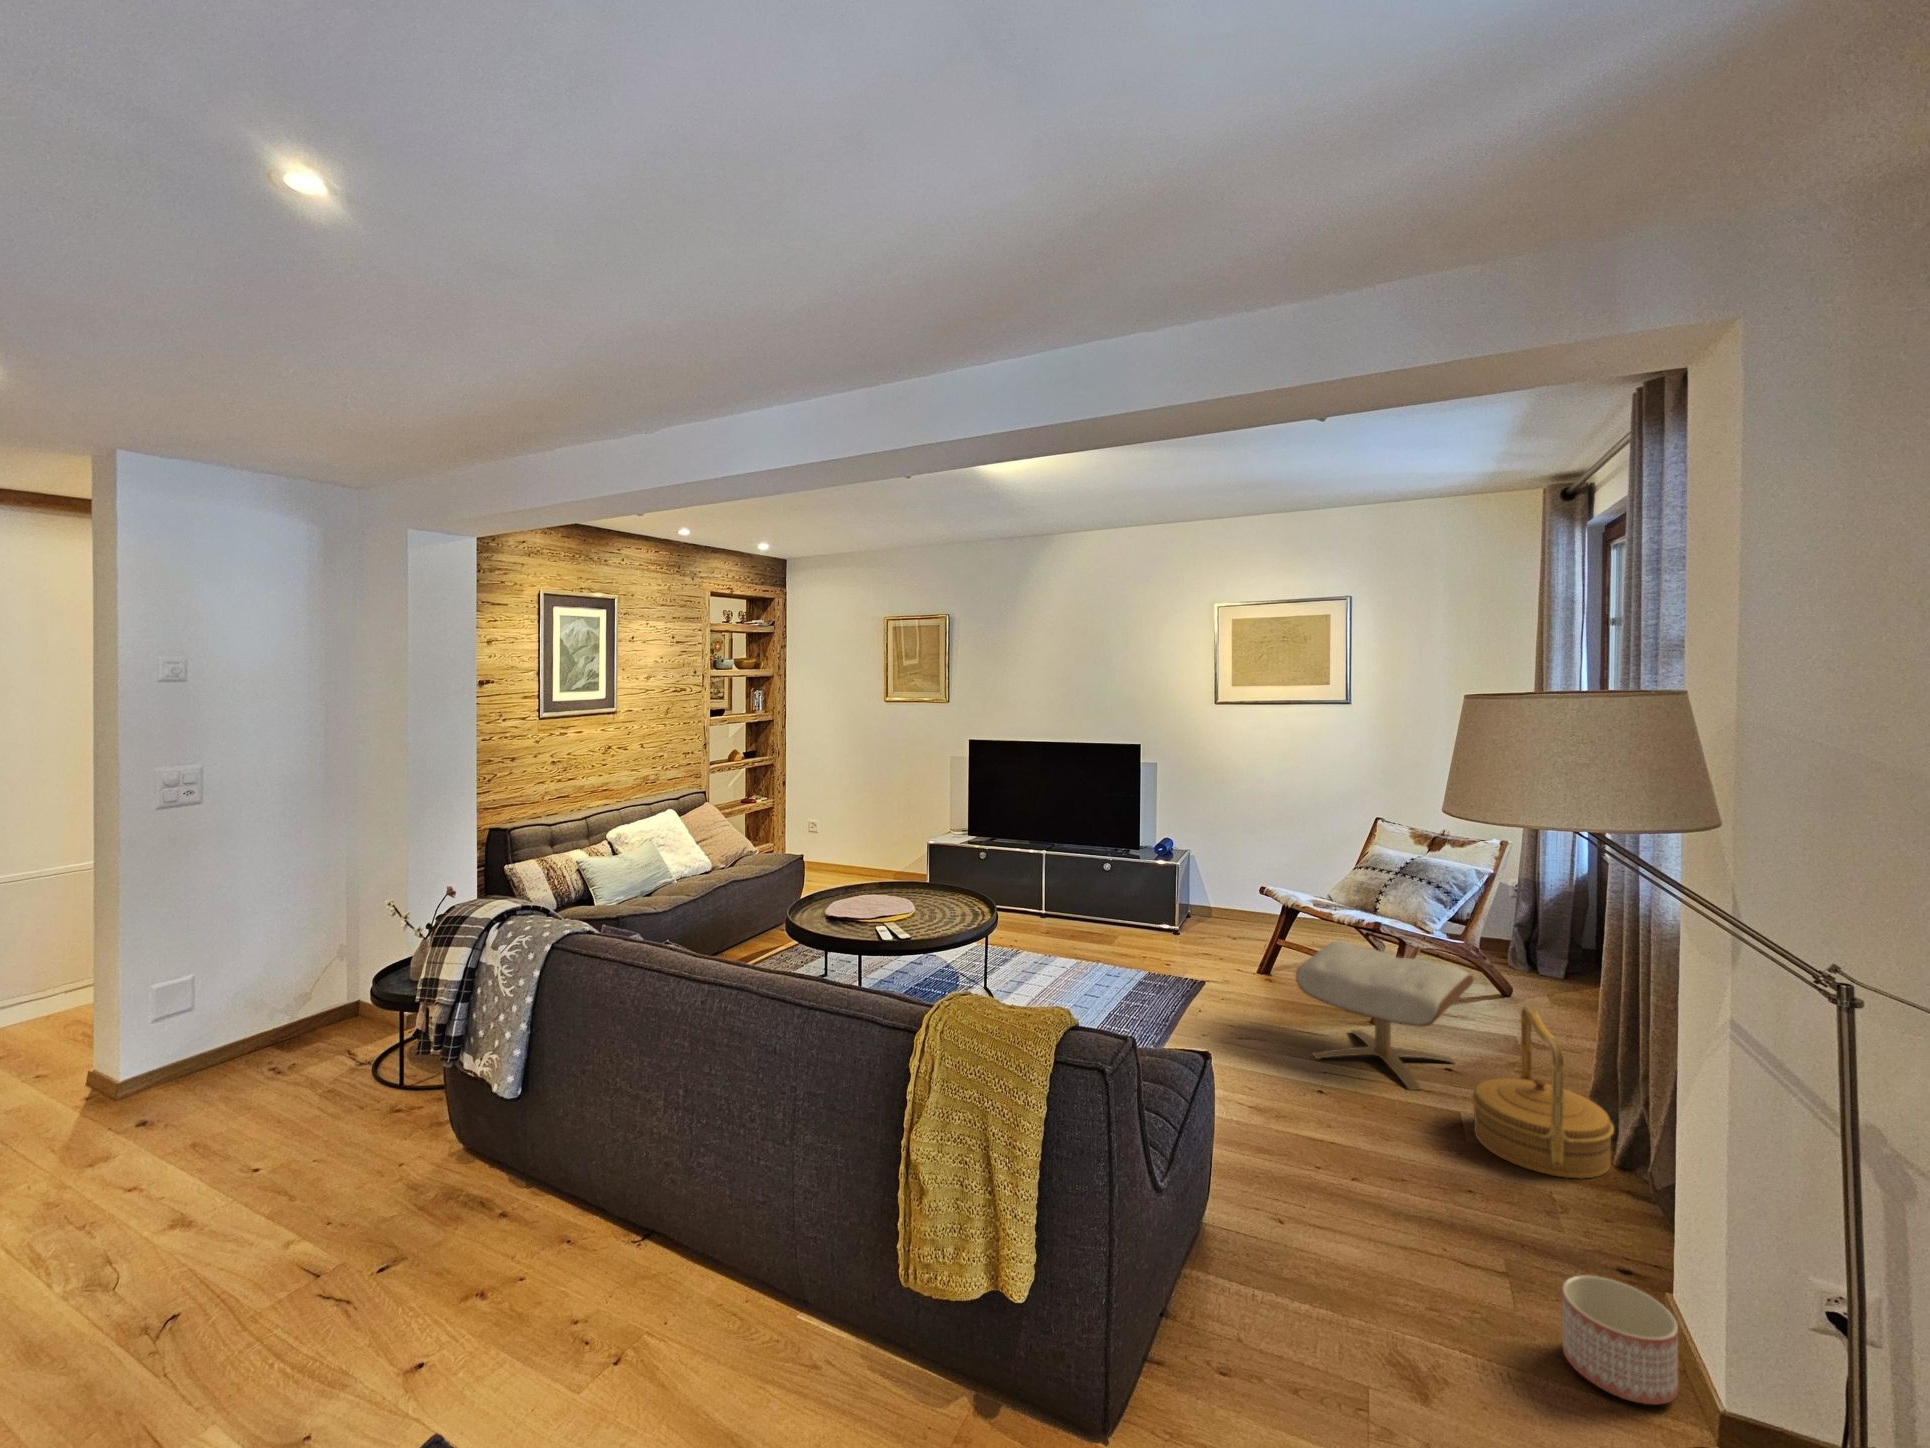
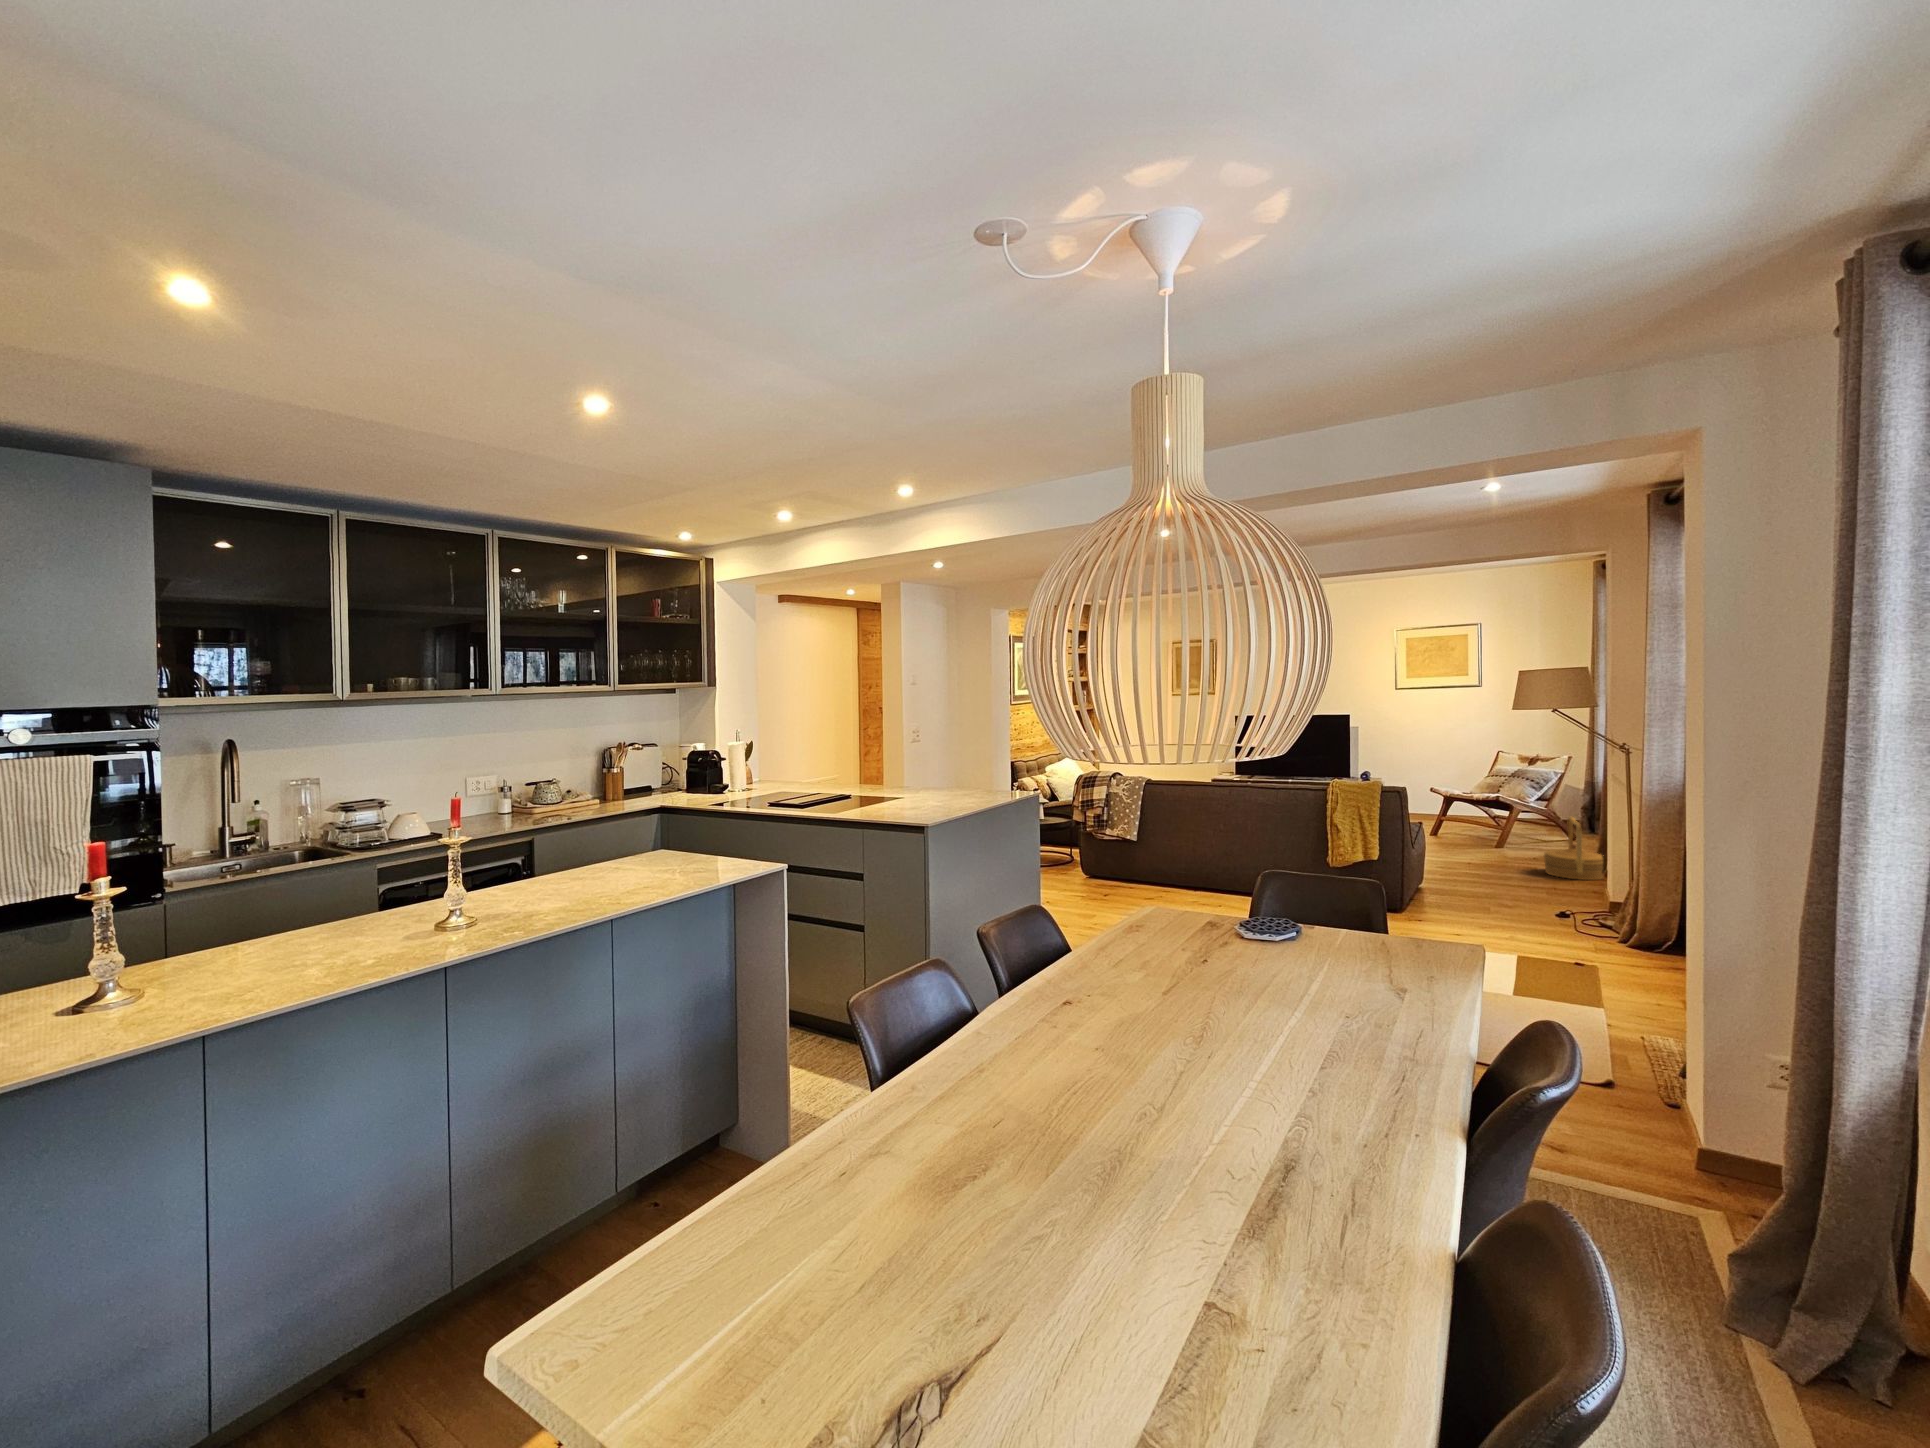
ottoman: present [1296,941,1474,1090] -> none [1455,803,1548,863]
planter: present [1562,1275,1678,1404] -> none [1566,879,1606,910]

